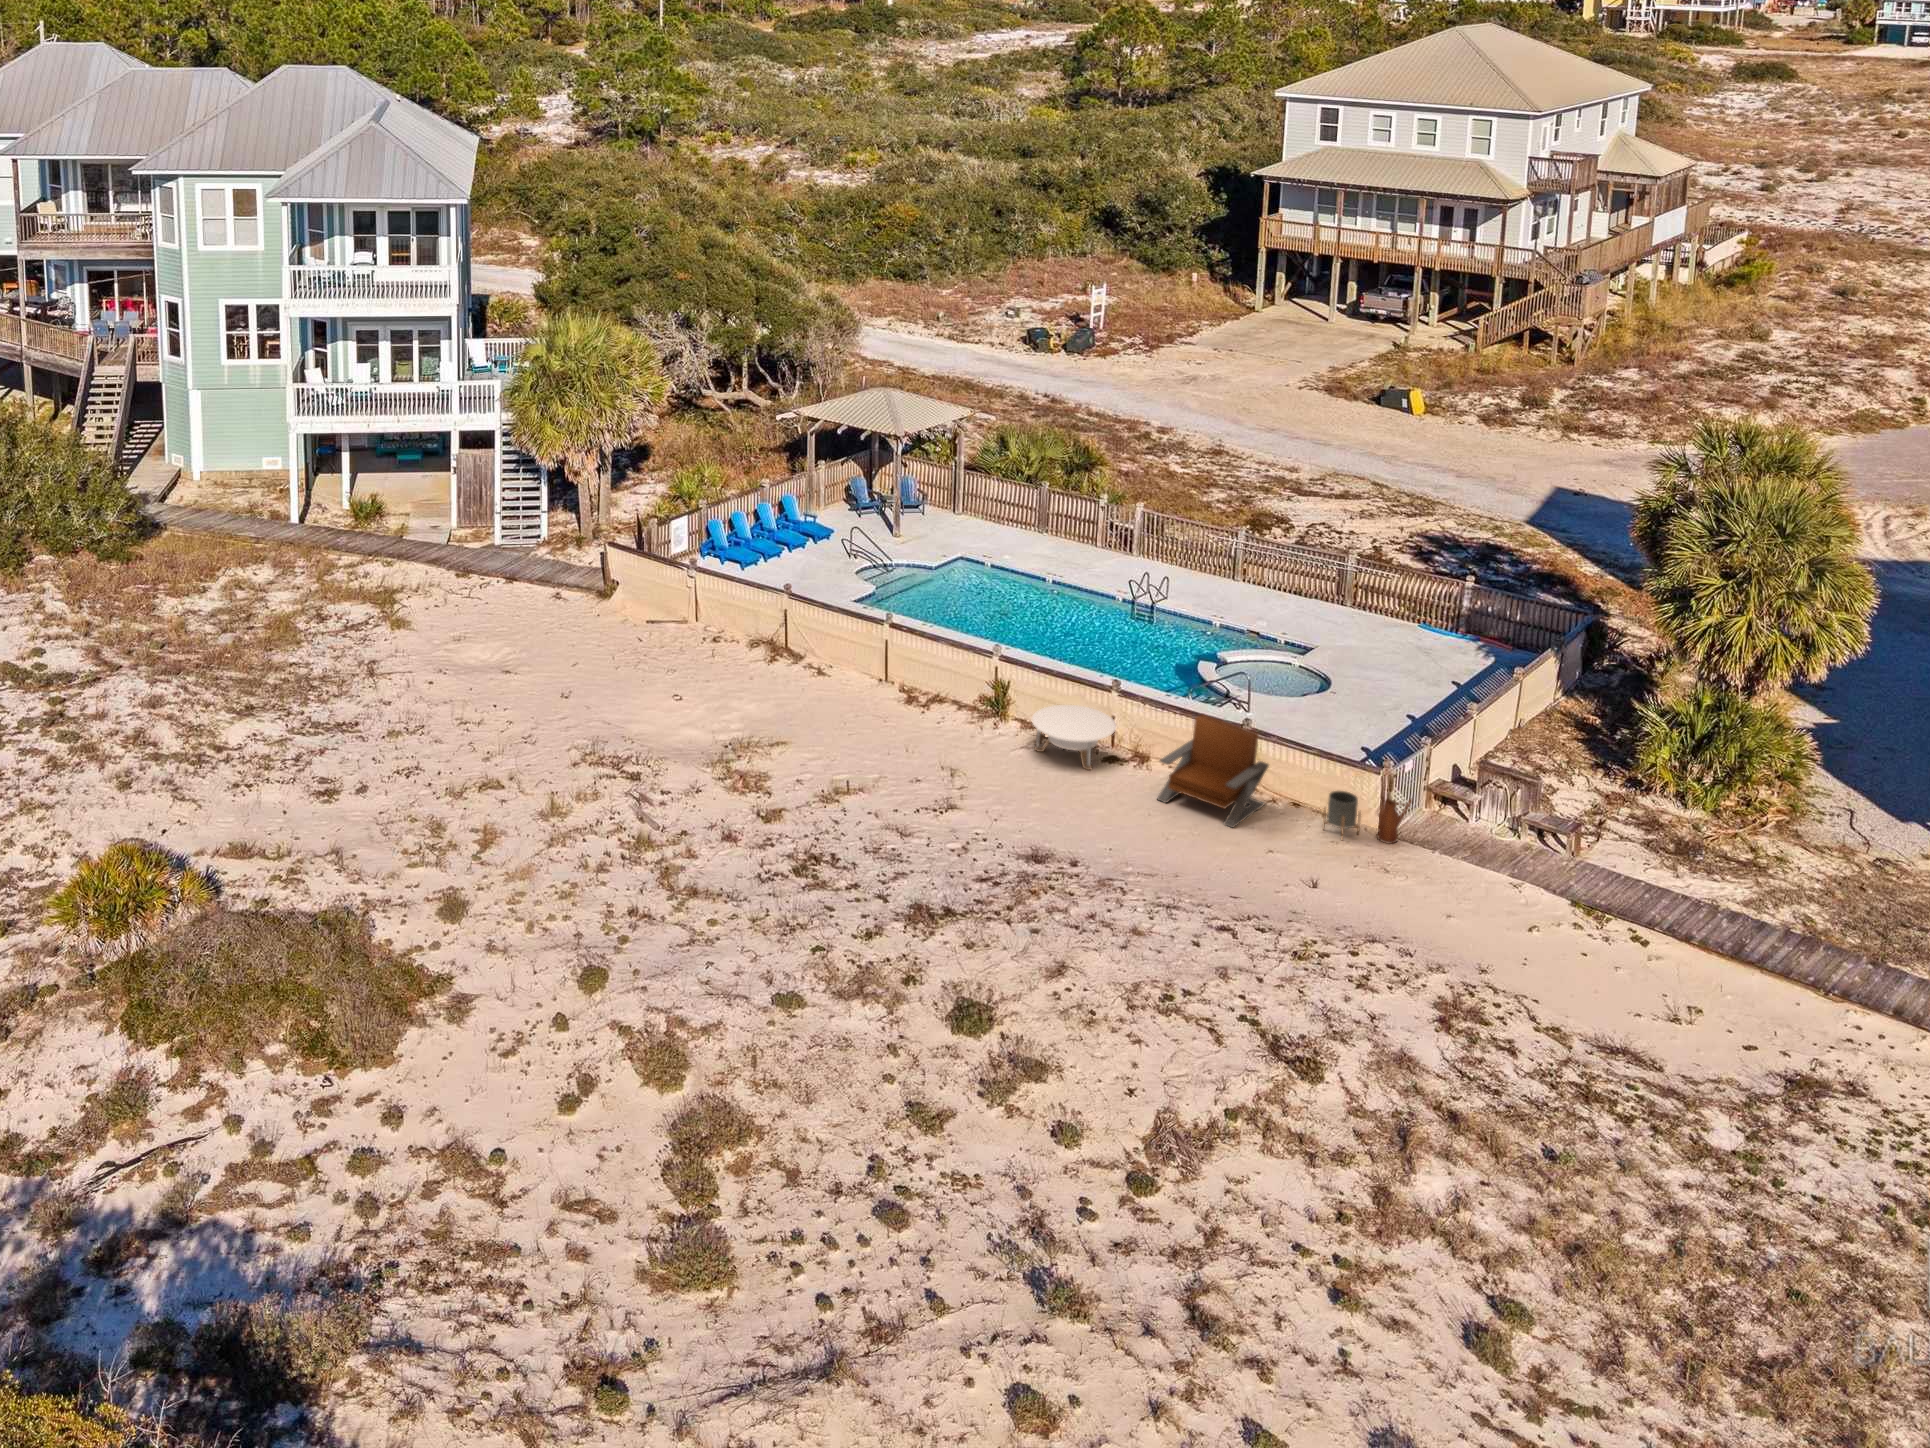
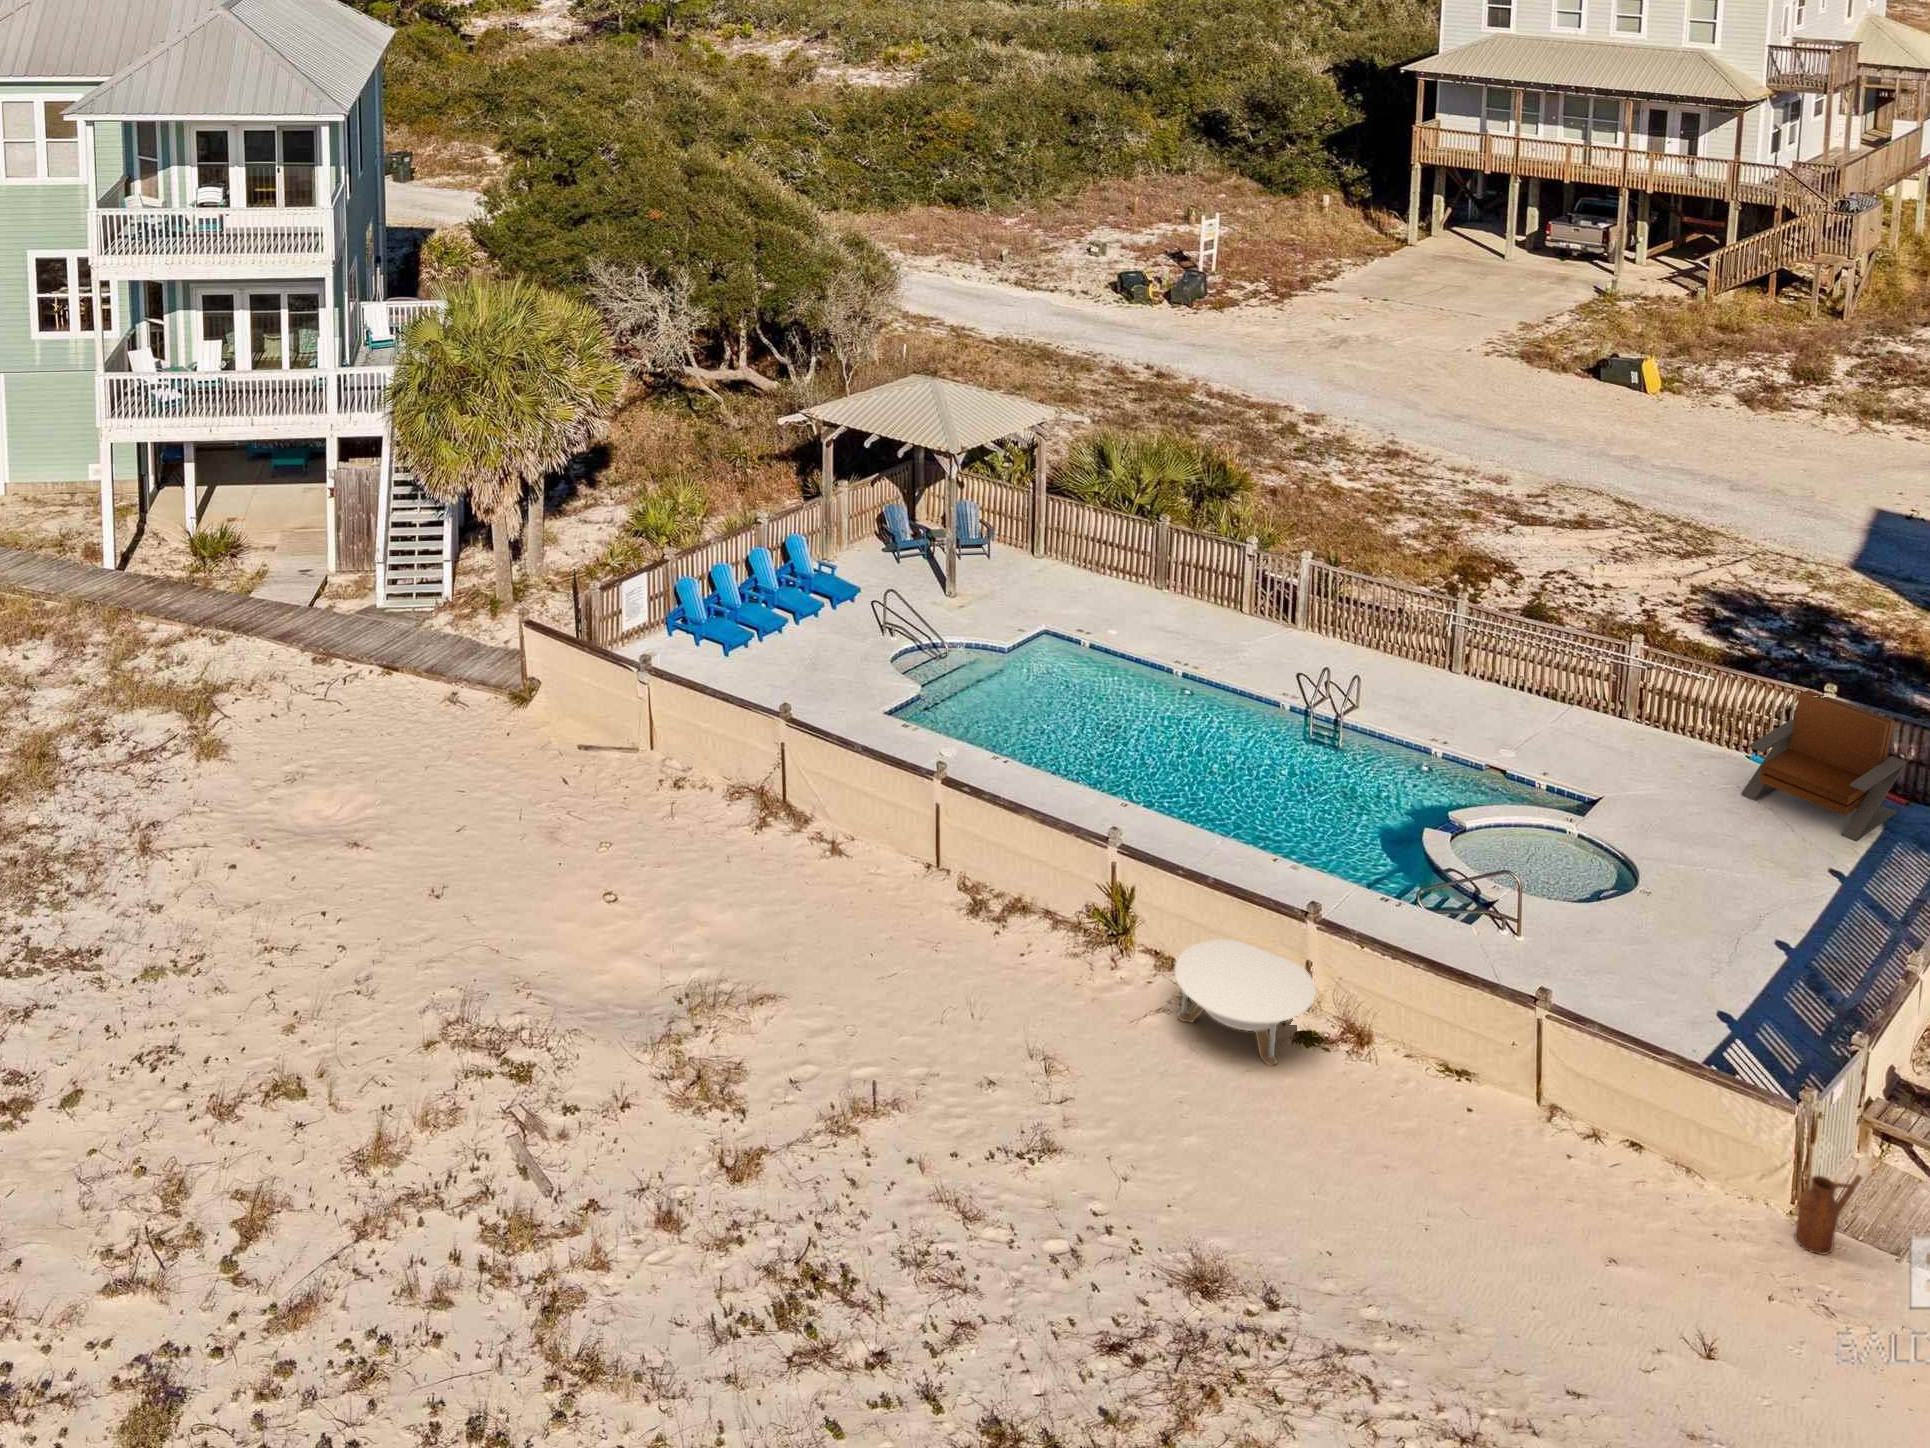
lounge chair: present [1157,715,1269,828] -> present [1741,690,1906,841]
planter: present [1323,791,1361,839] -> none [1693,1151,1767,1245]

